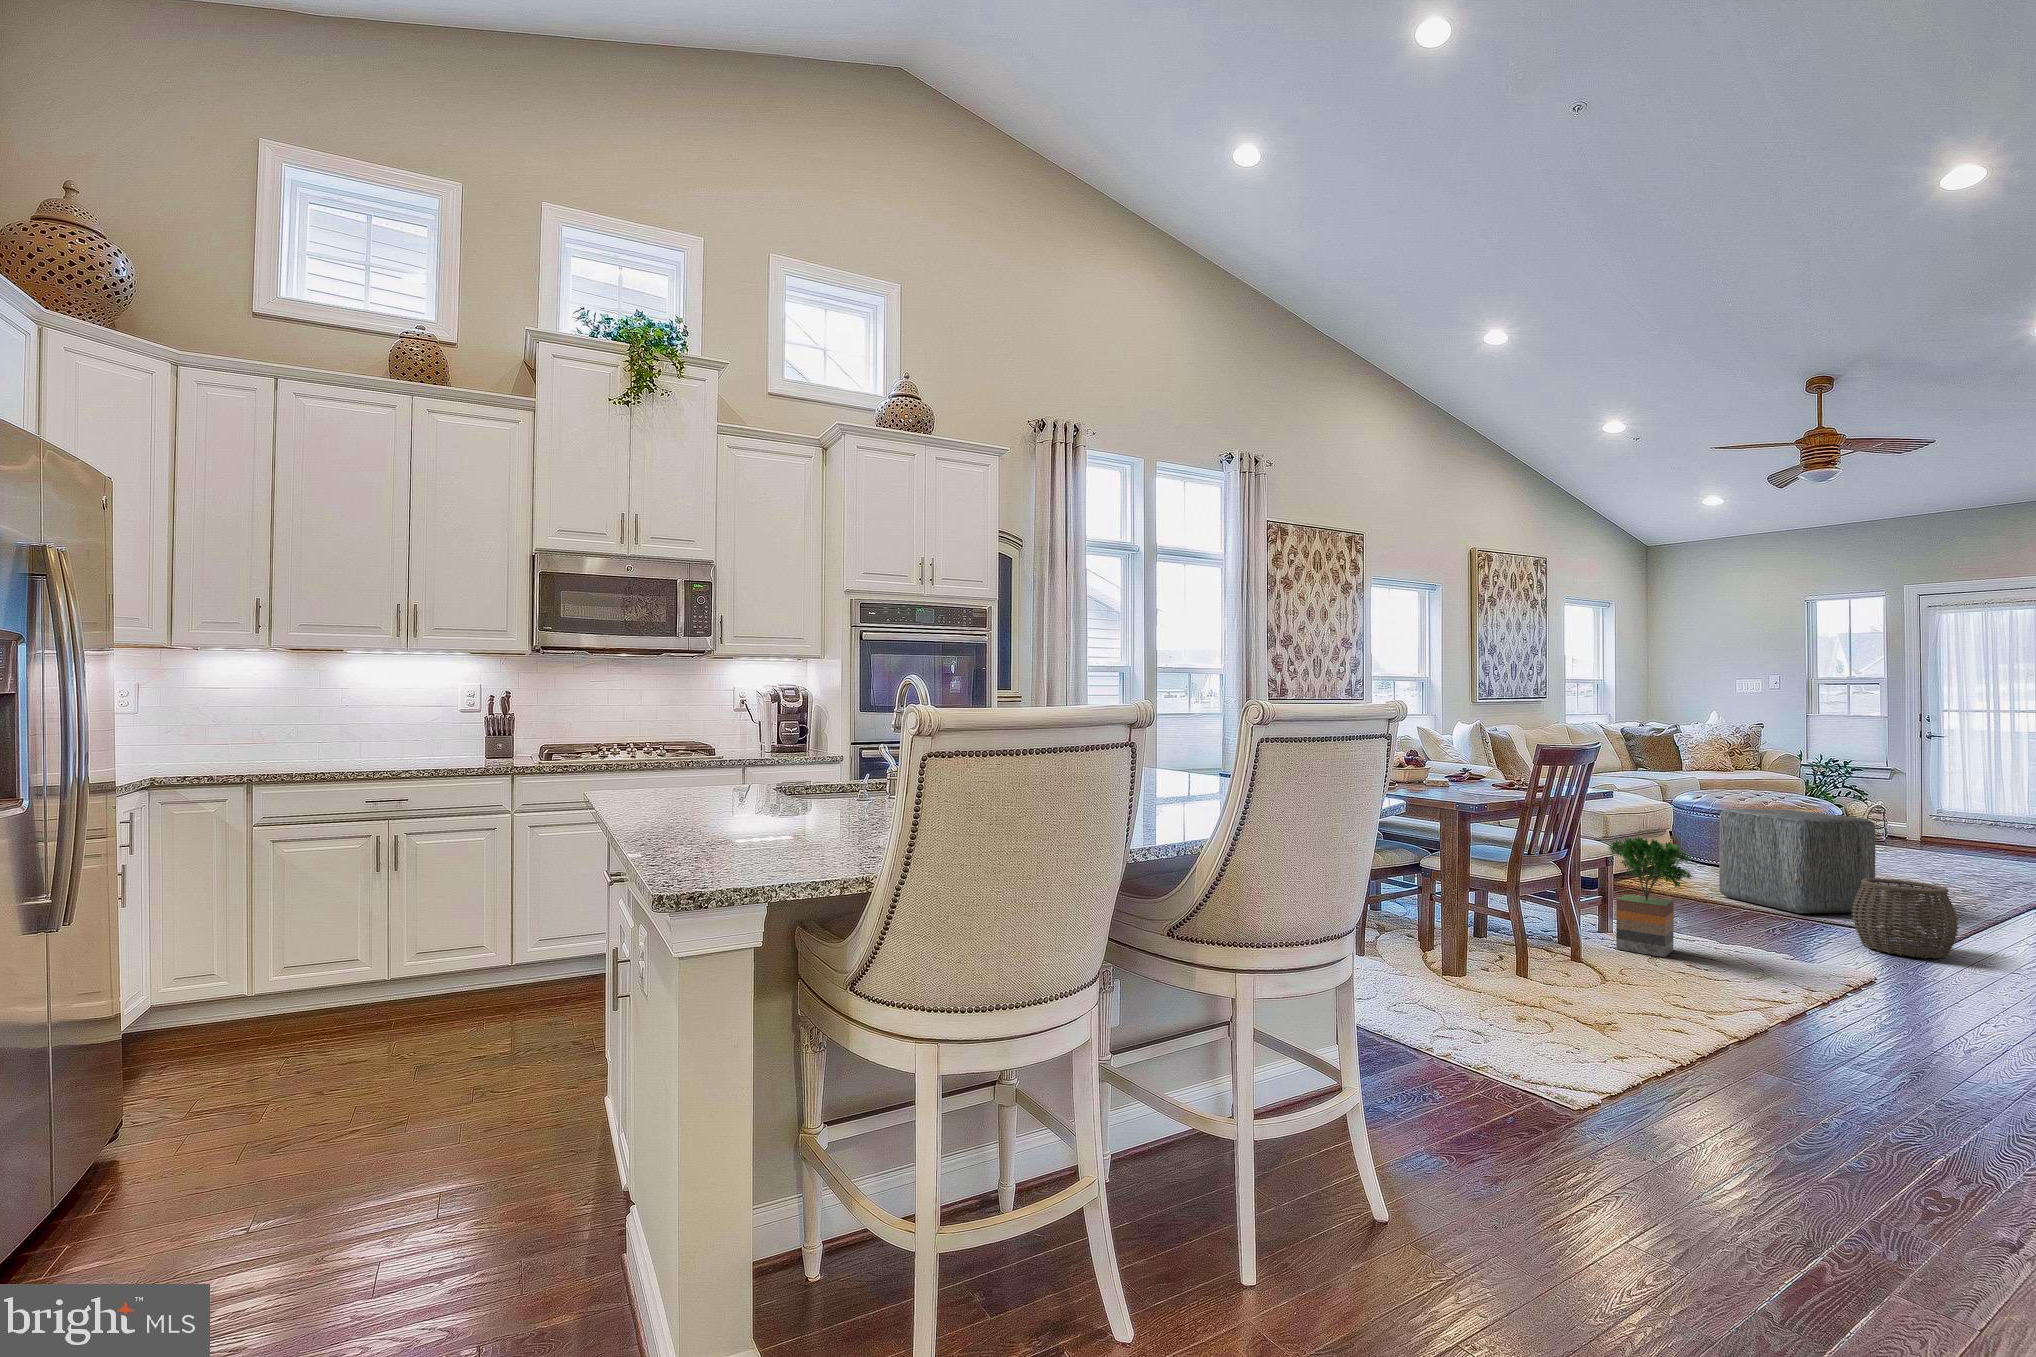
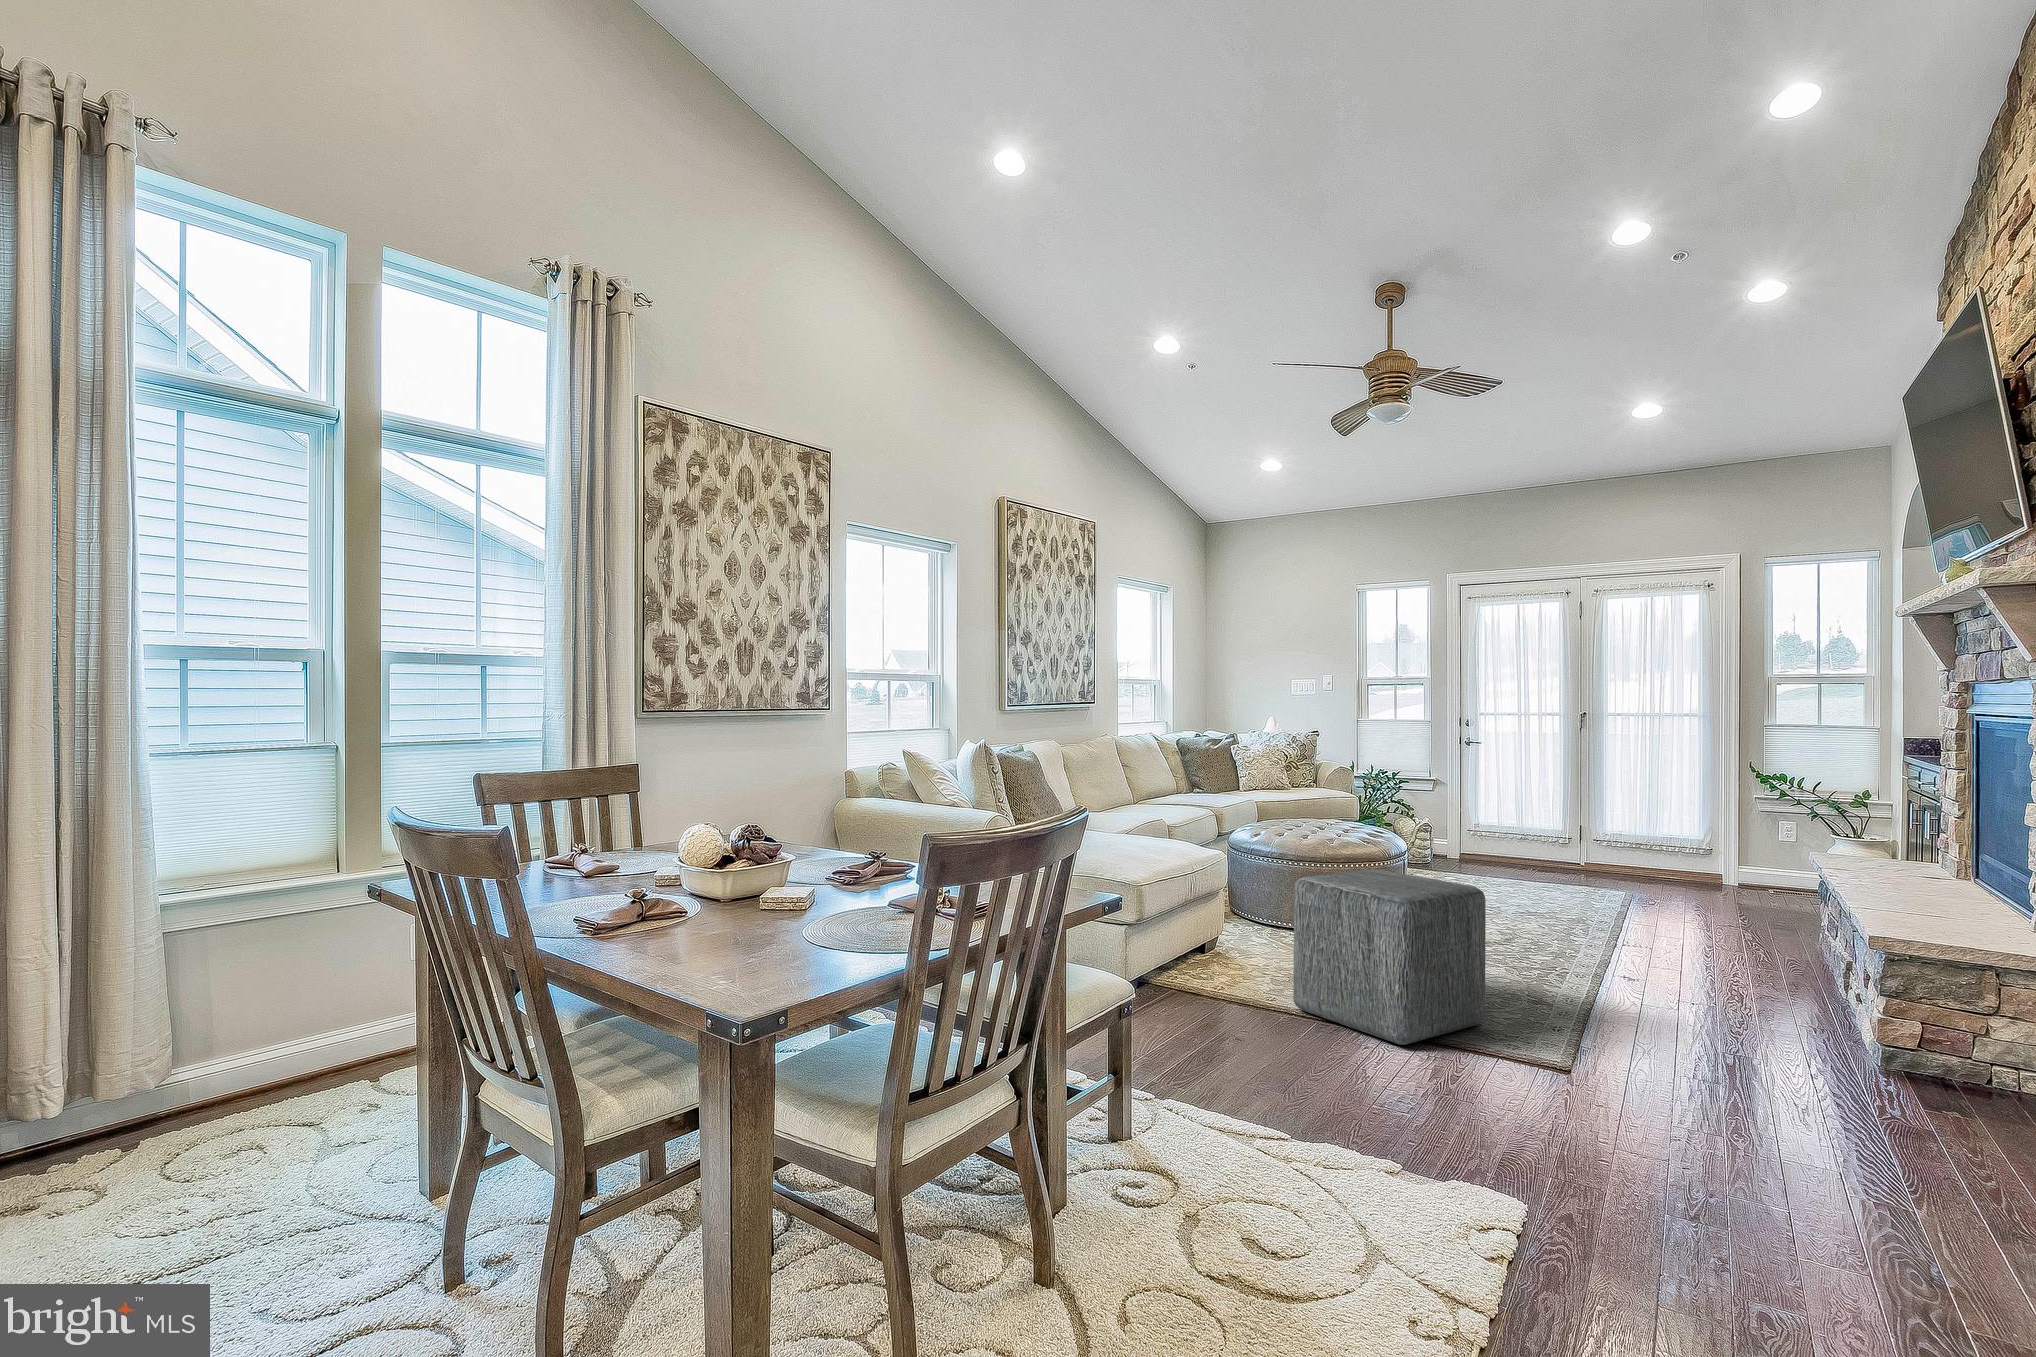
potted tree: present [1609,837,1692,957] -> none [1126,1000,1283,1277]
woven basket: present [1851,878,1959,959] -> none [1494,1014,1649,1170]

